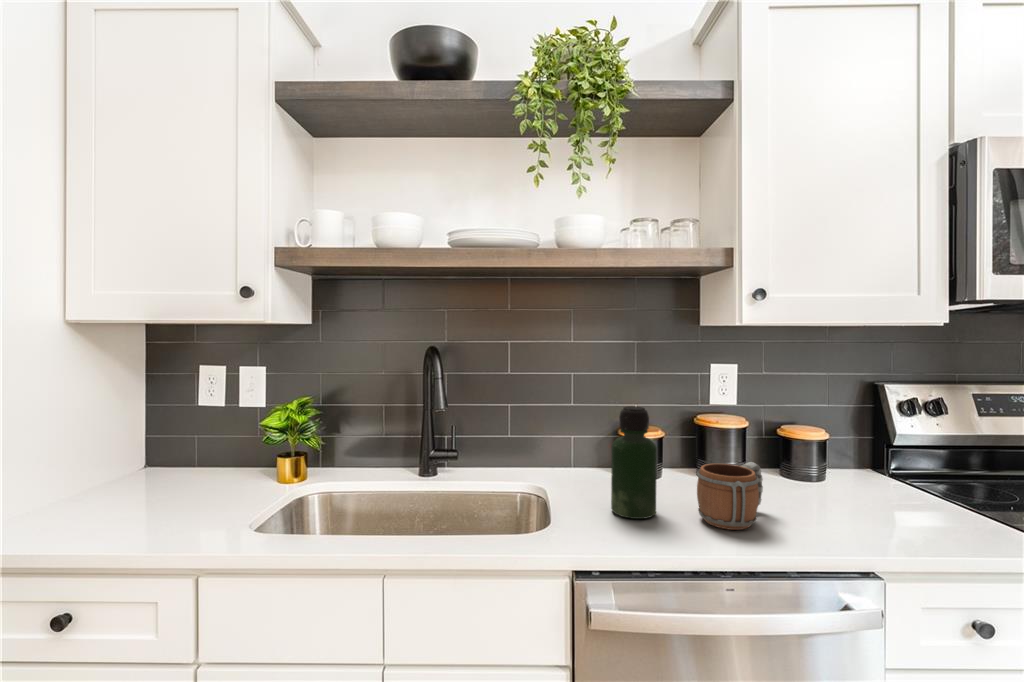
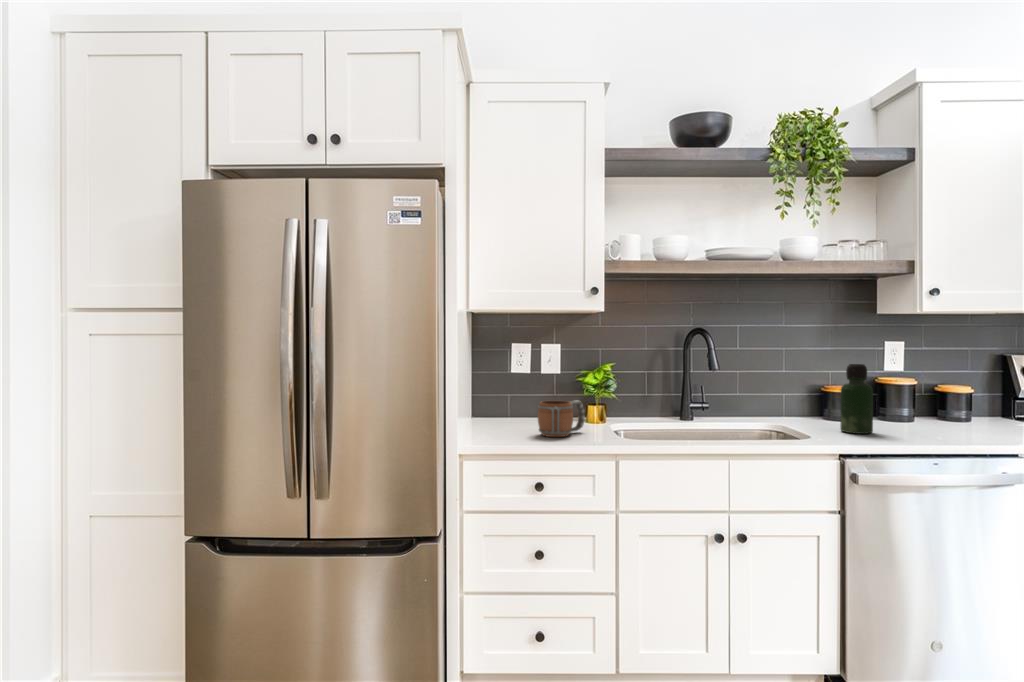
mug: present [697,462,763,530] -> present [538,400,585,437]

